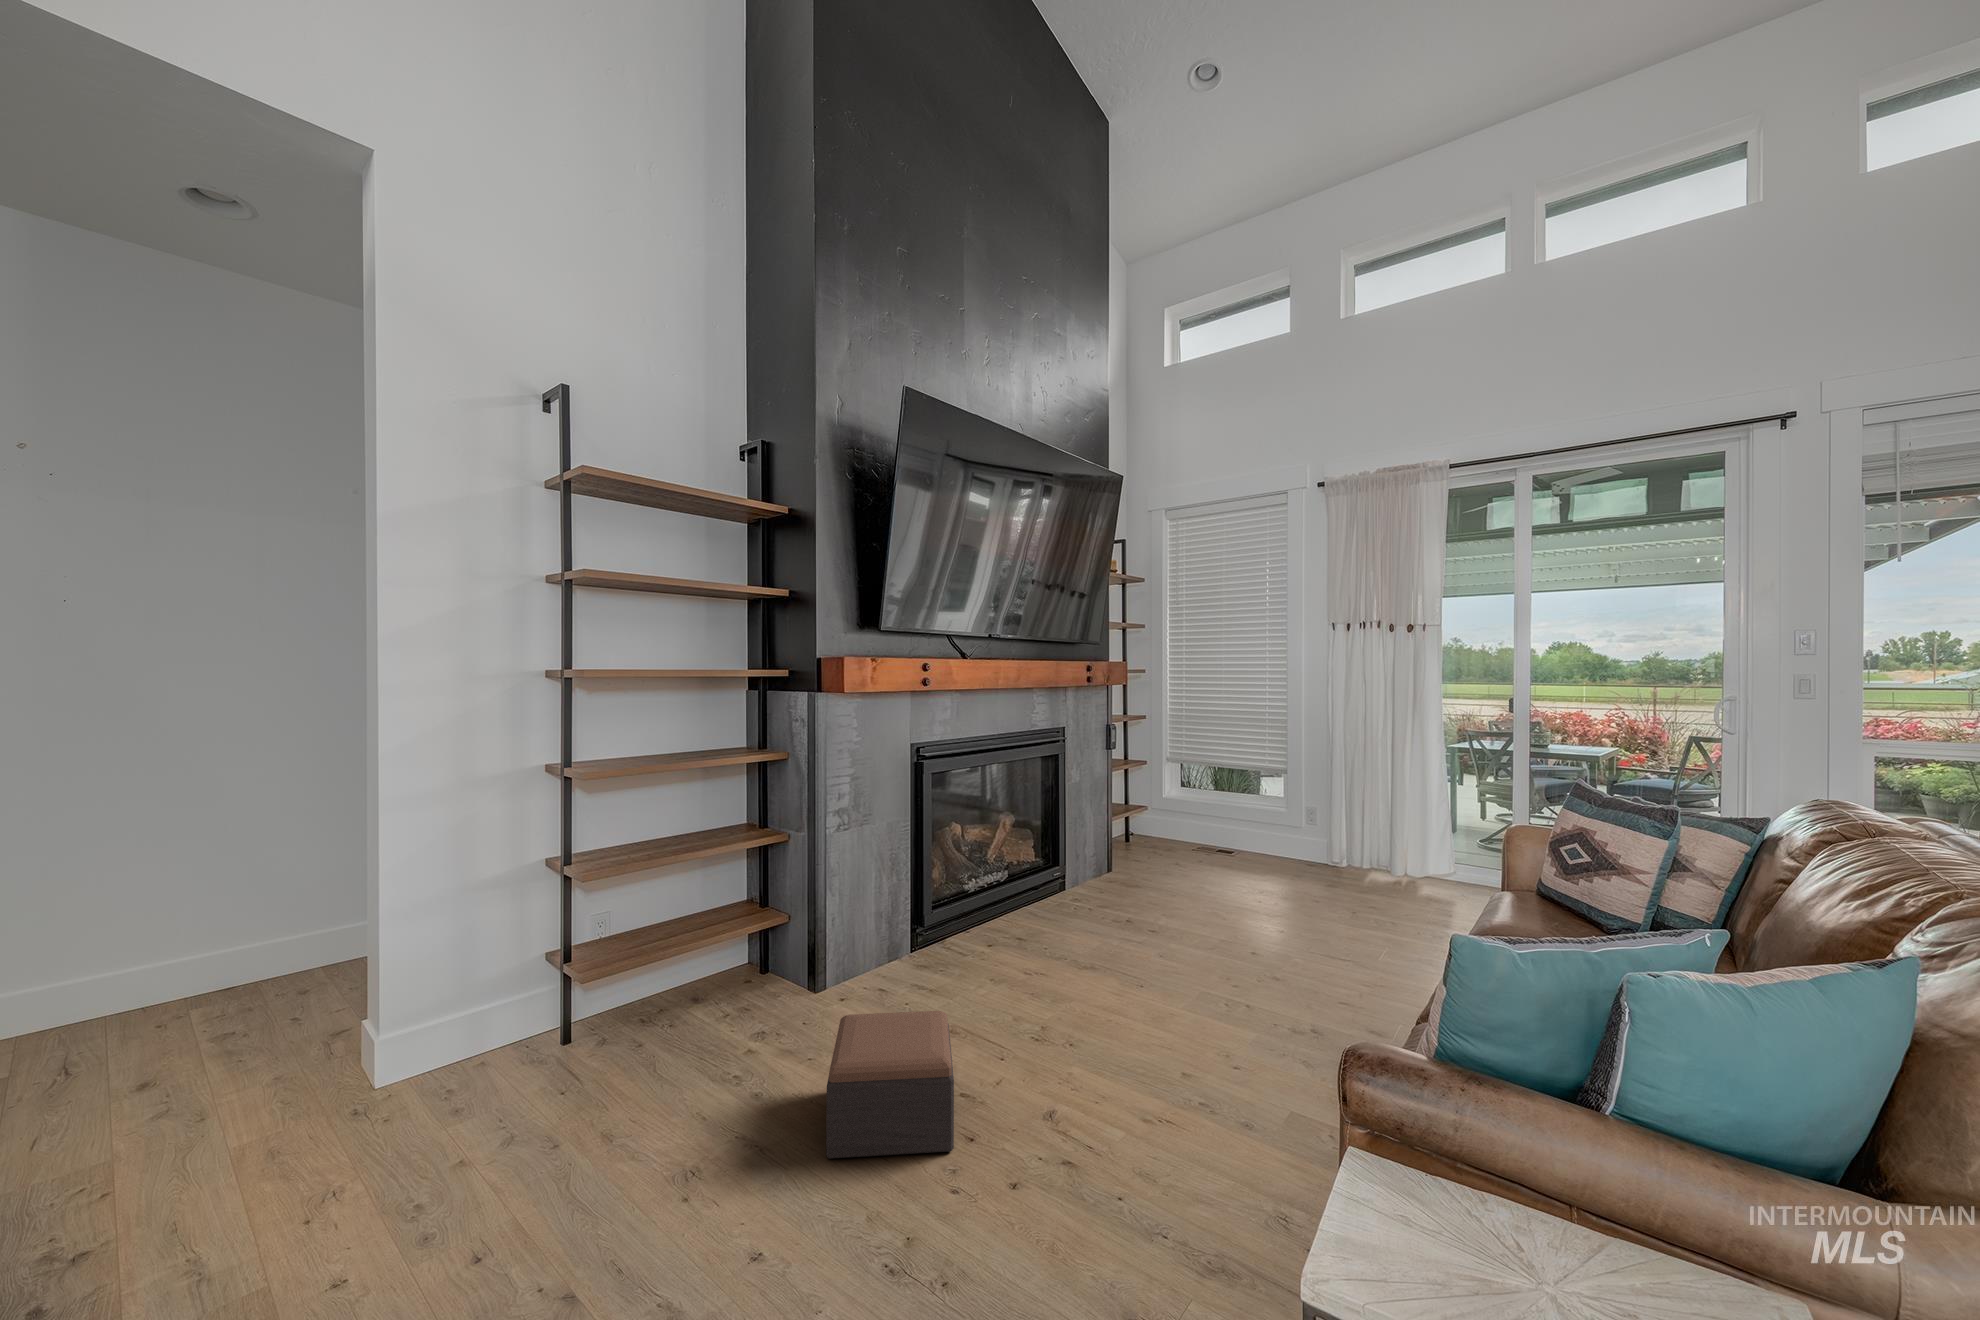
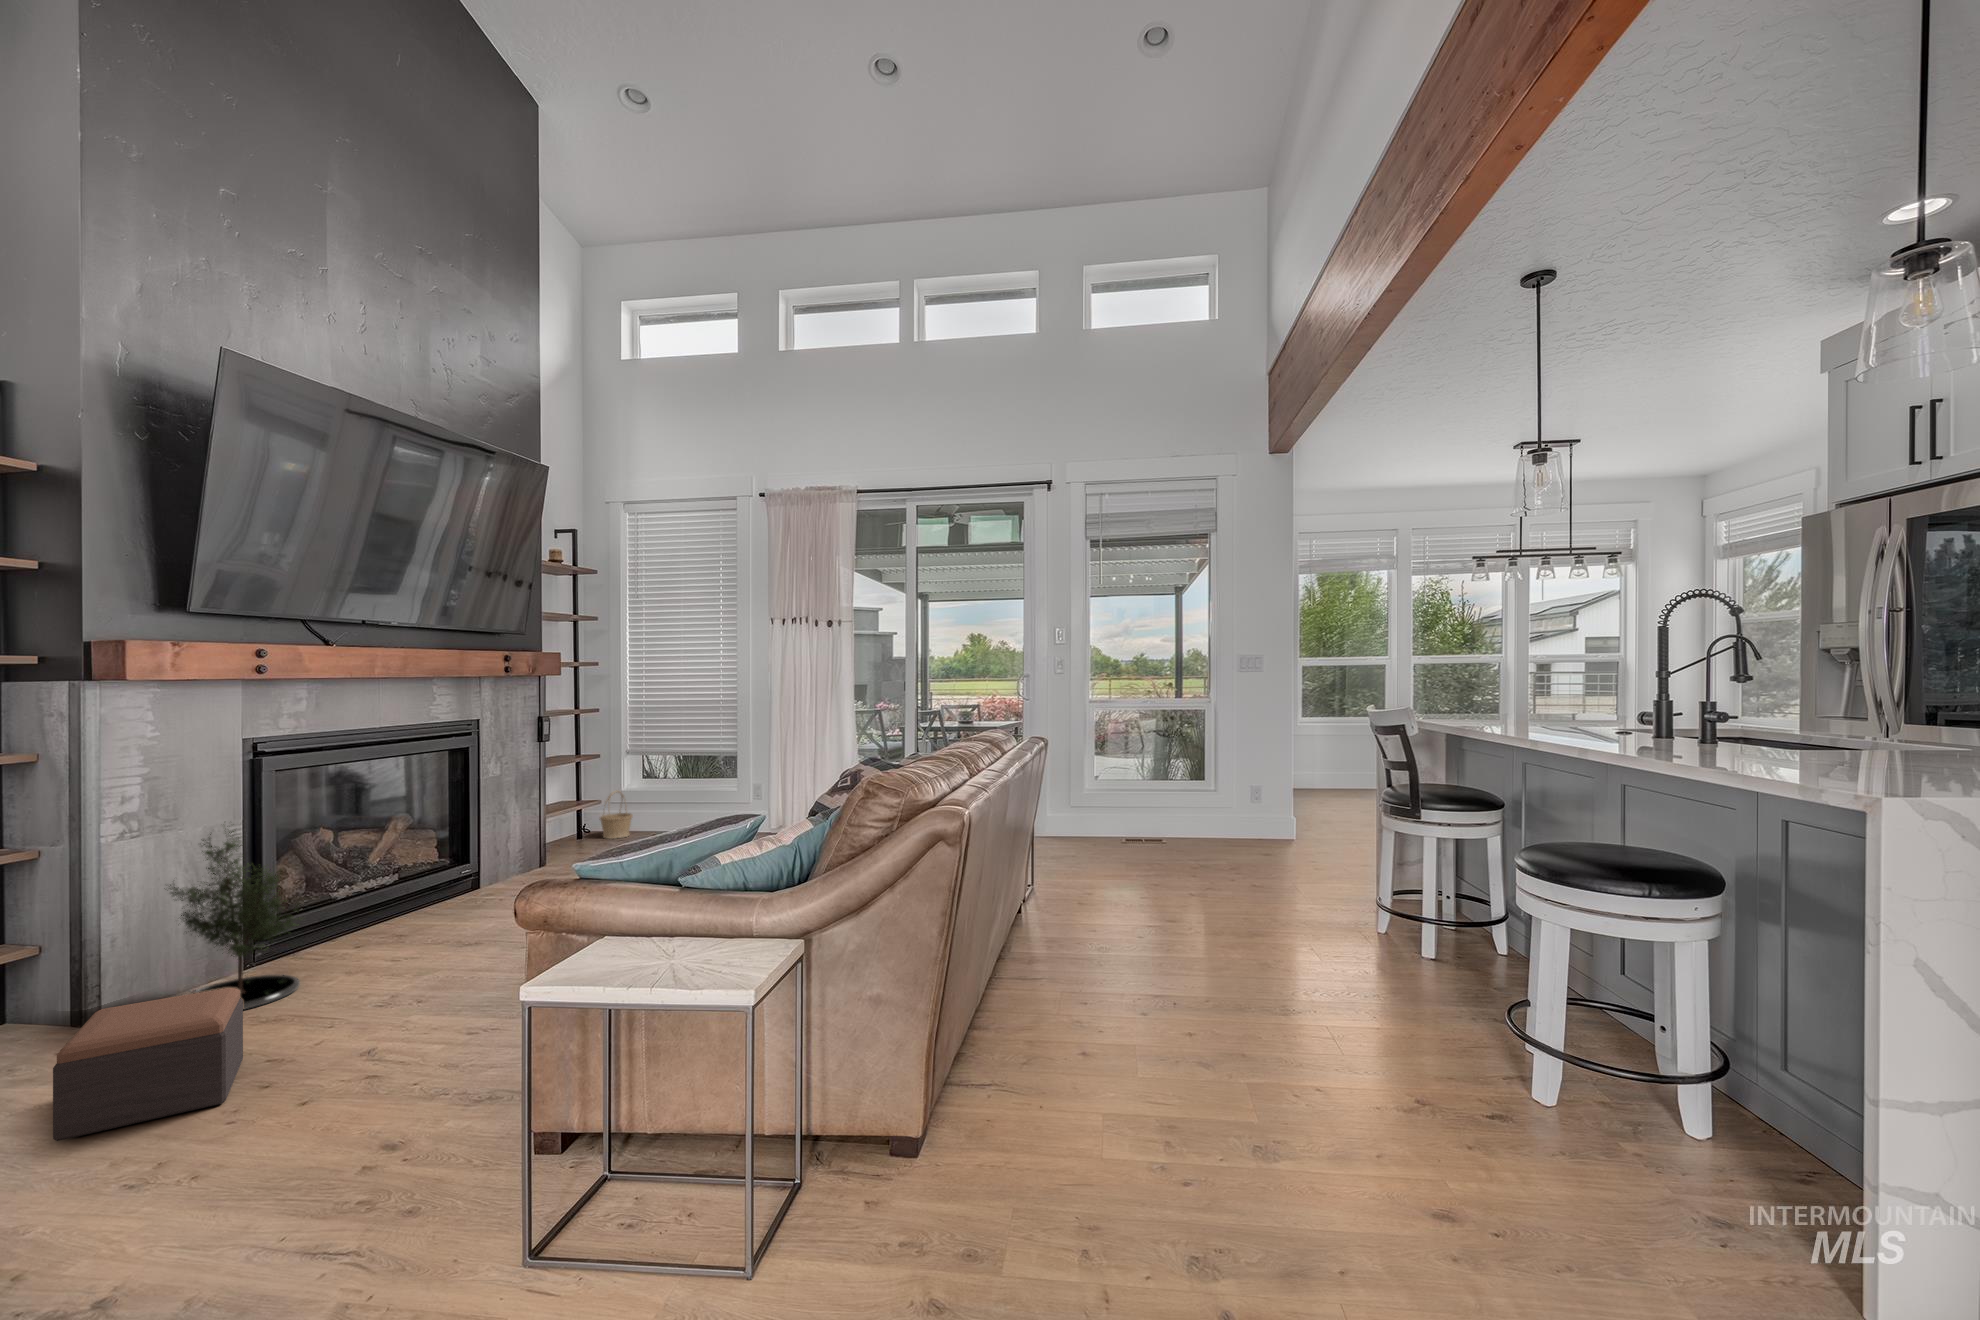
basket: none [1145,796,1176,844] -> present [600,791,633,839]
potted tree: none [868,826,971,1010] -> present [169,831,302,1009]

